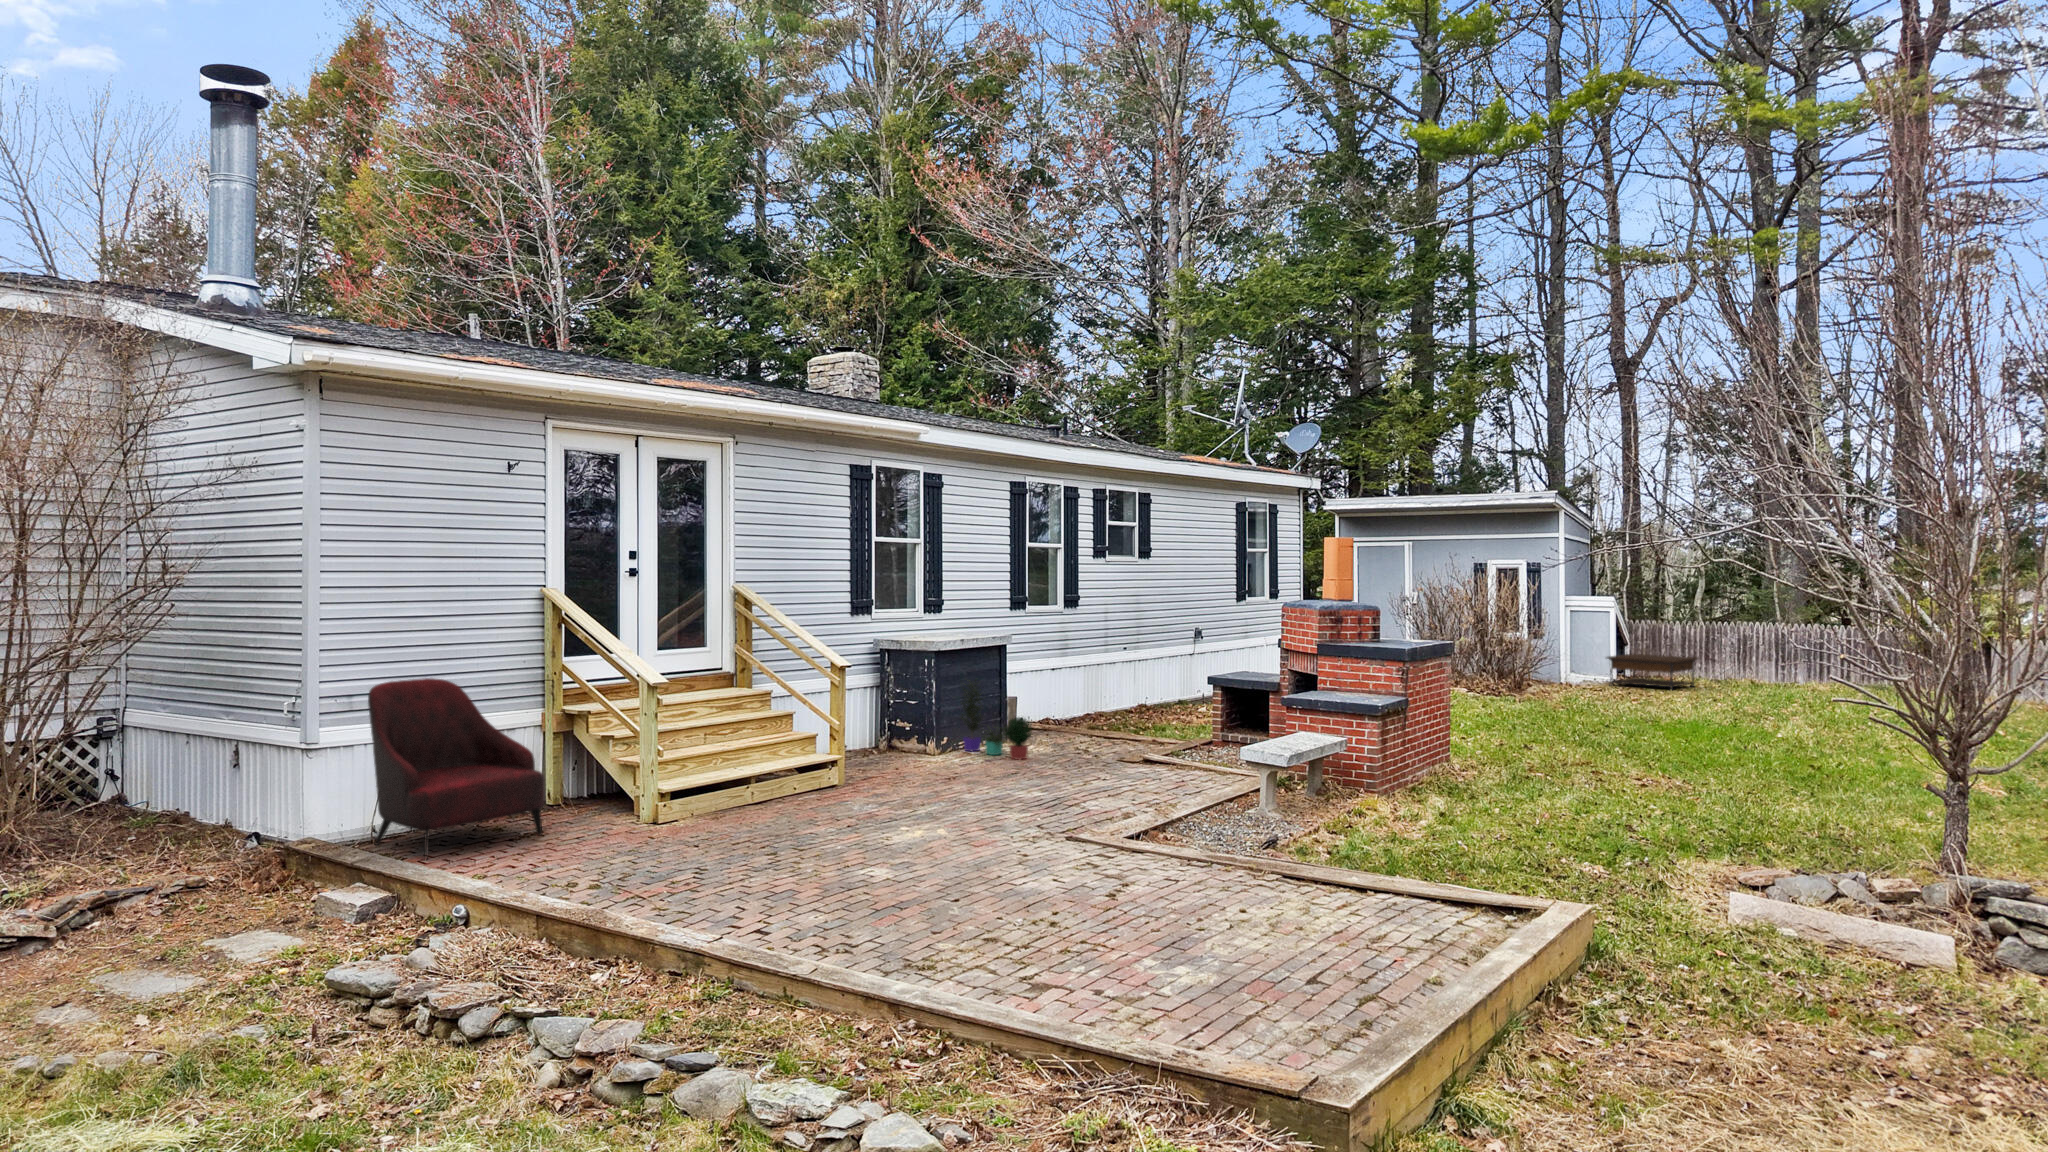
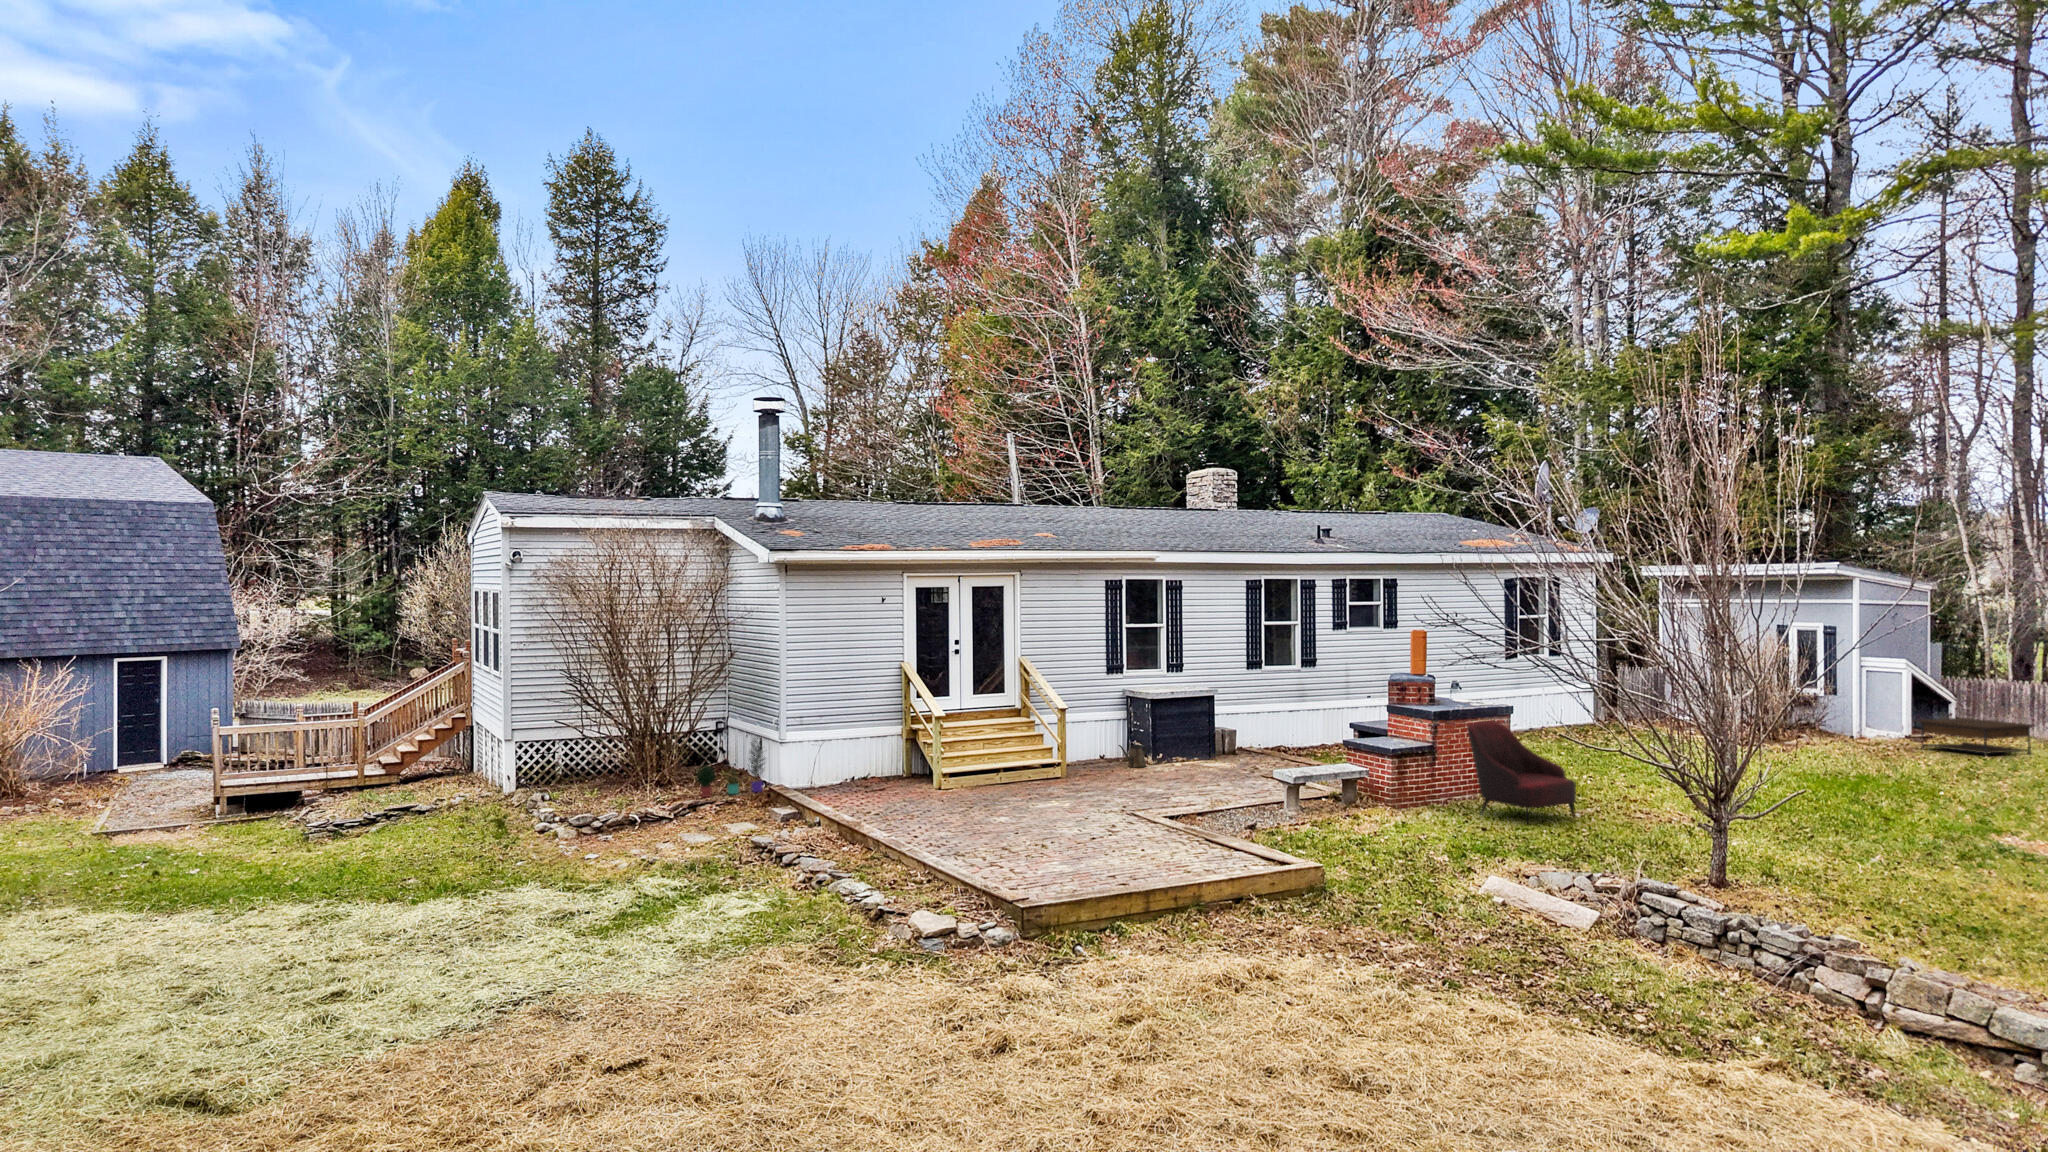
armchair: present [368,678,545,860] -> present [1467,721,1576,817]
potted plant: present [961,680,1032,760] -> present [695,738,765,797]
watering can: none [887,721,920,756] -> present [1119,745,1147,768]

